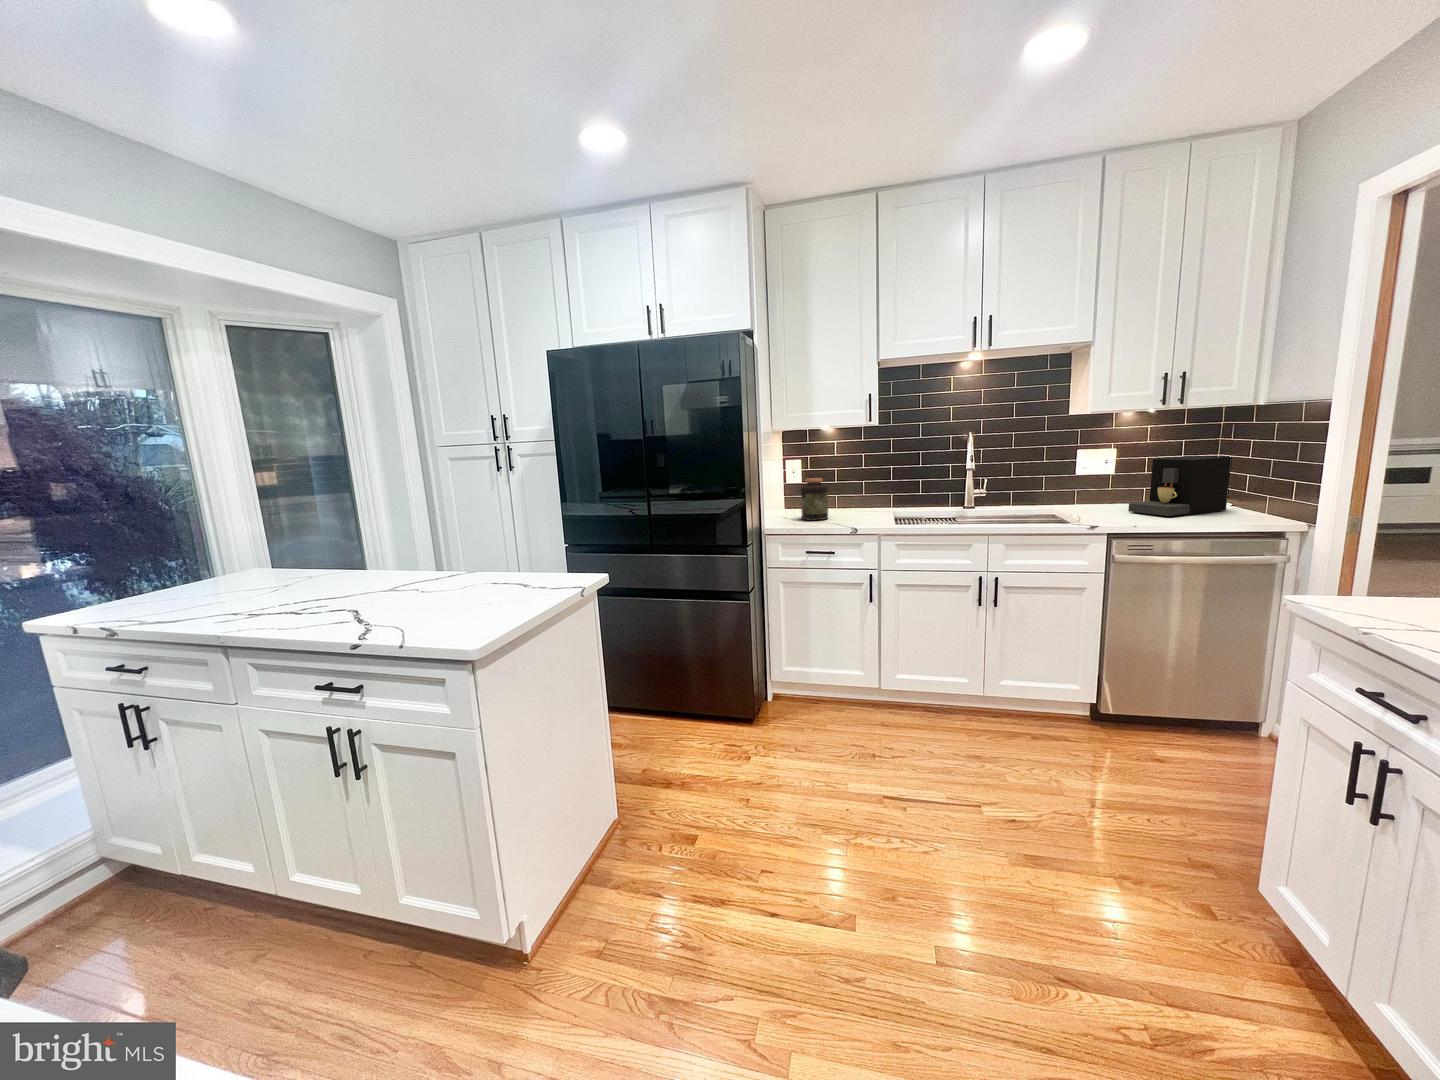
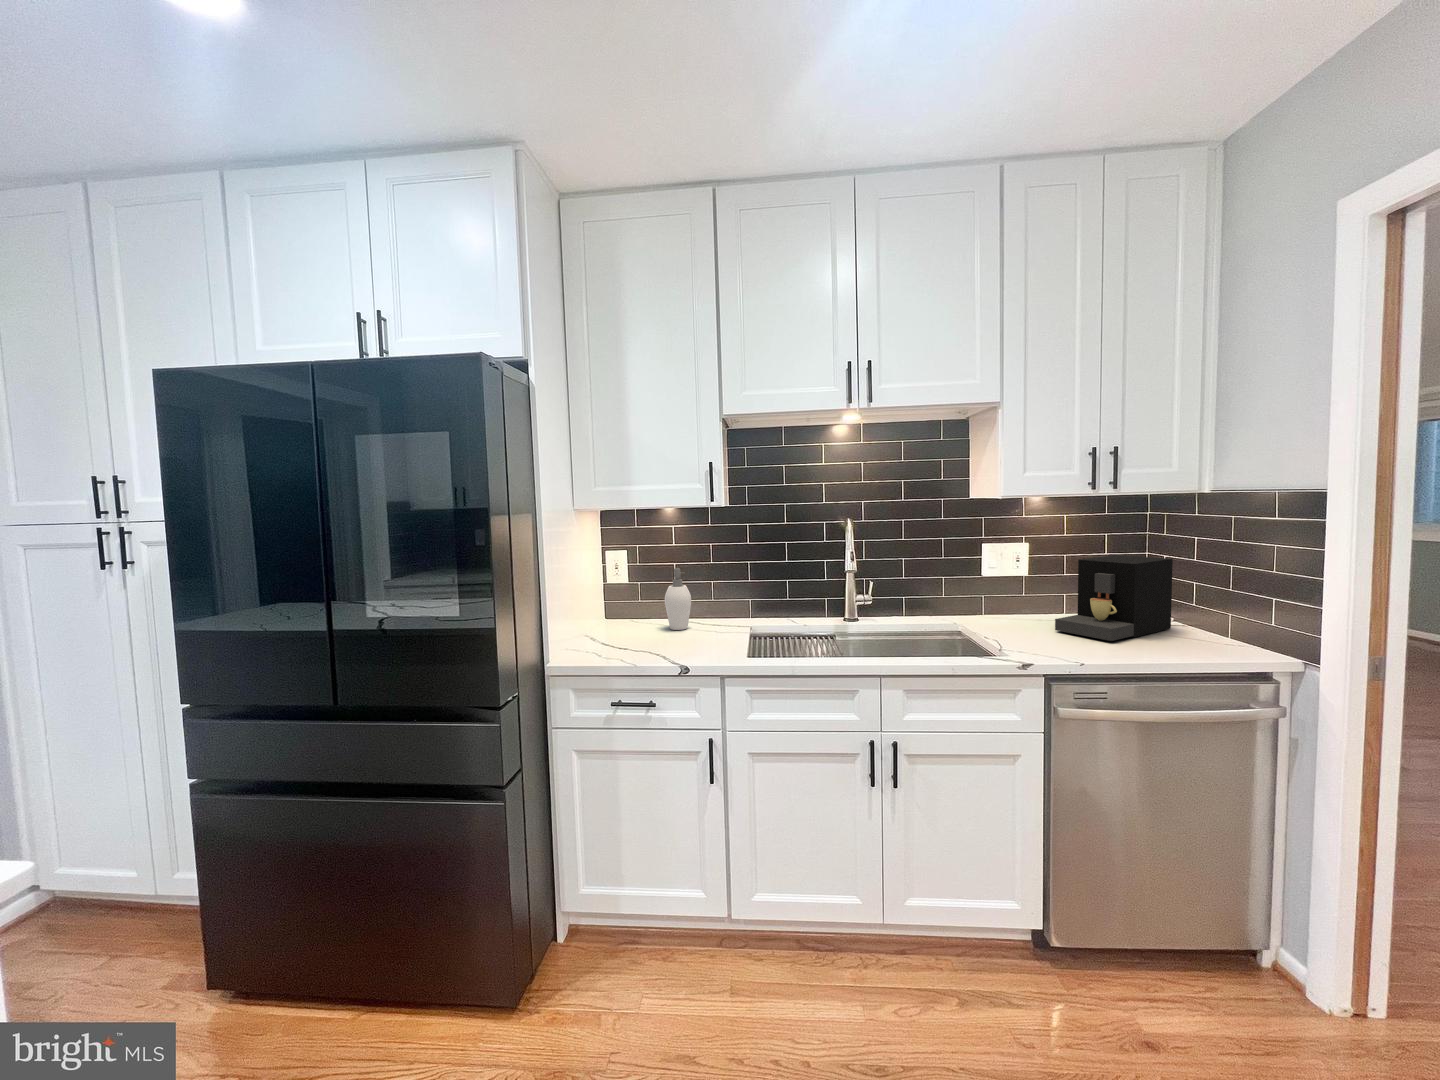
soap dispenser: none [832,470,856,513] -> present [665,568,691,630]
jar: present [801,478,828,520] -> none [613,581,655,646]

